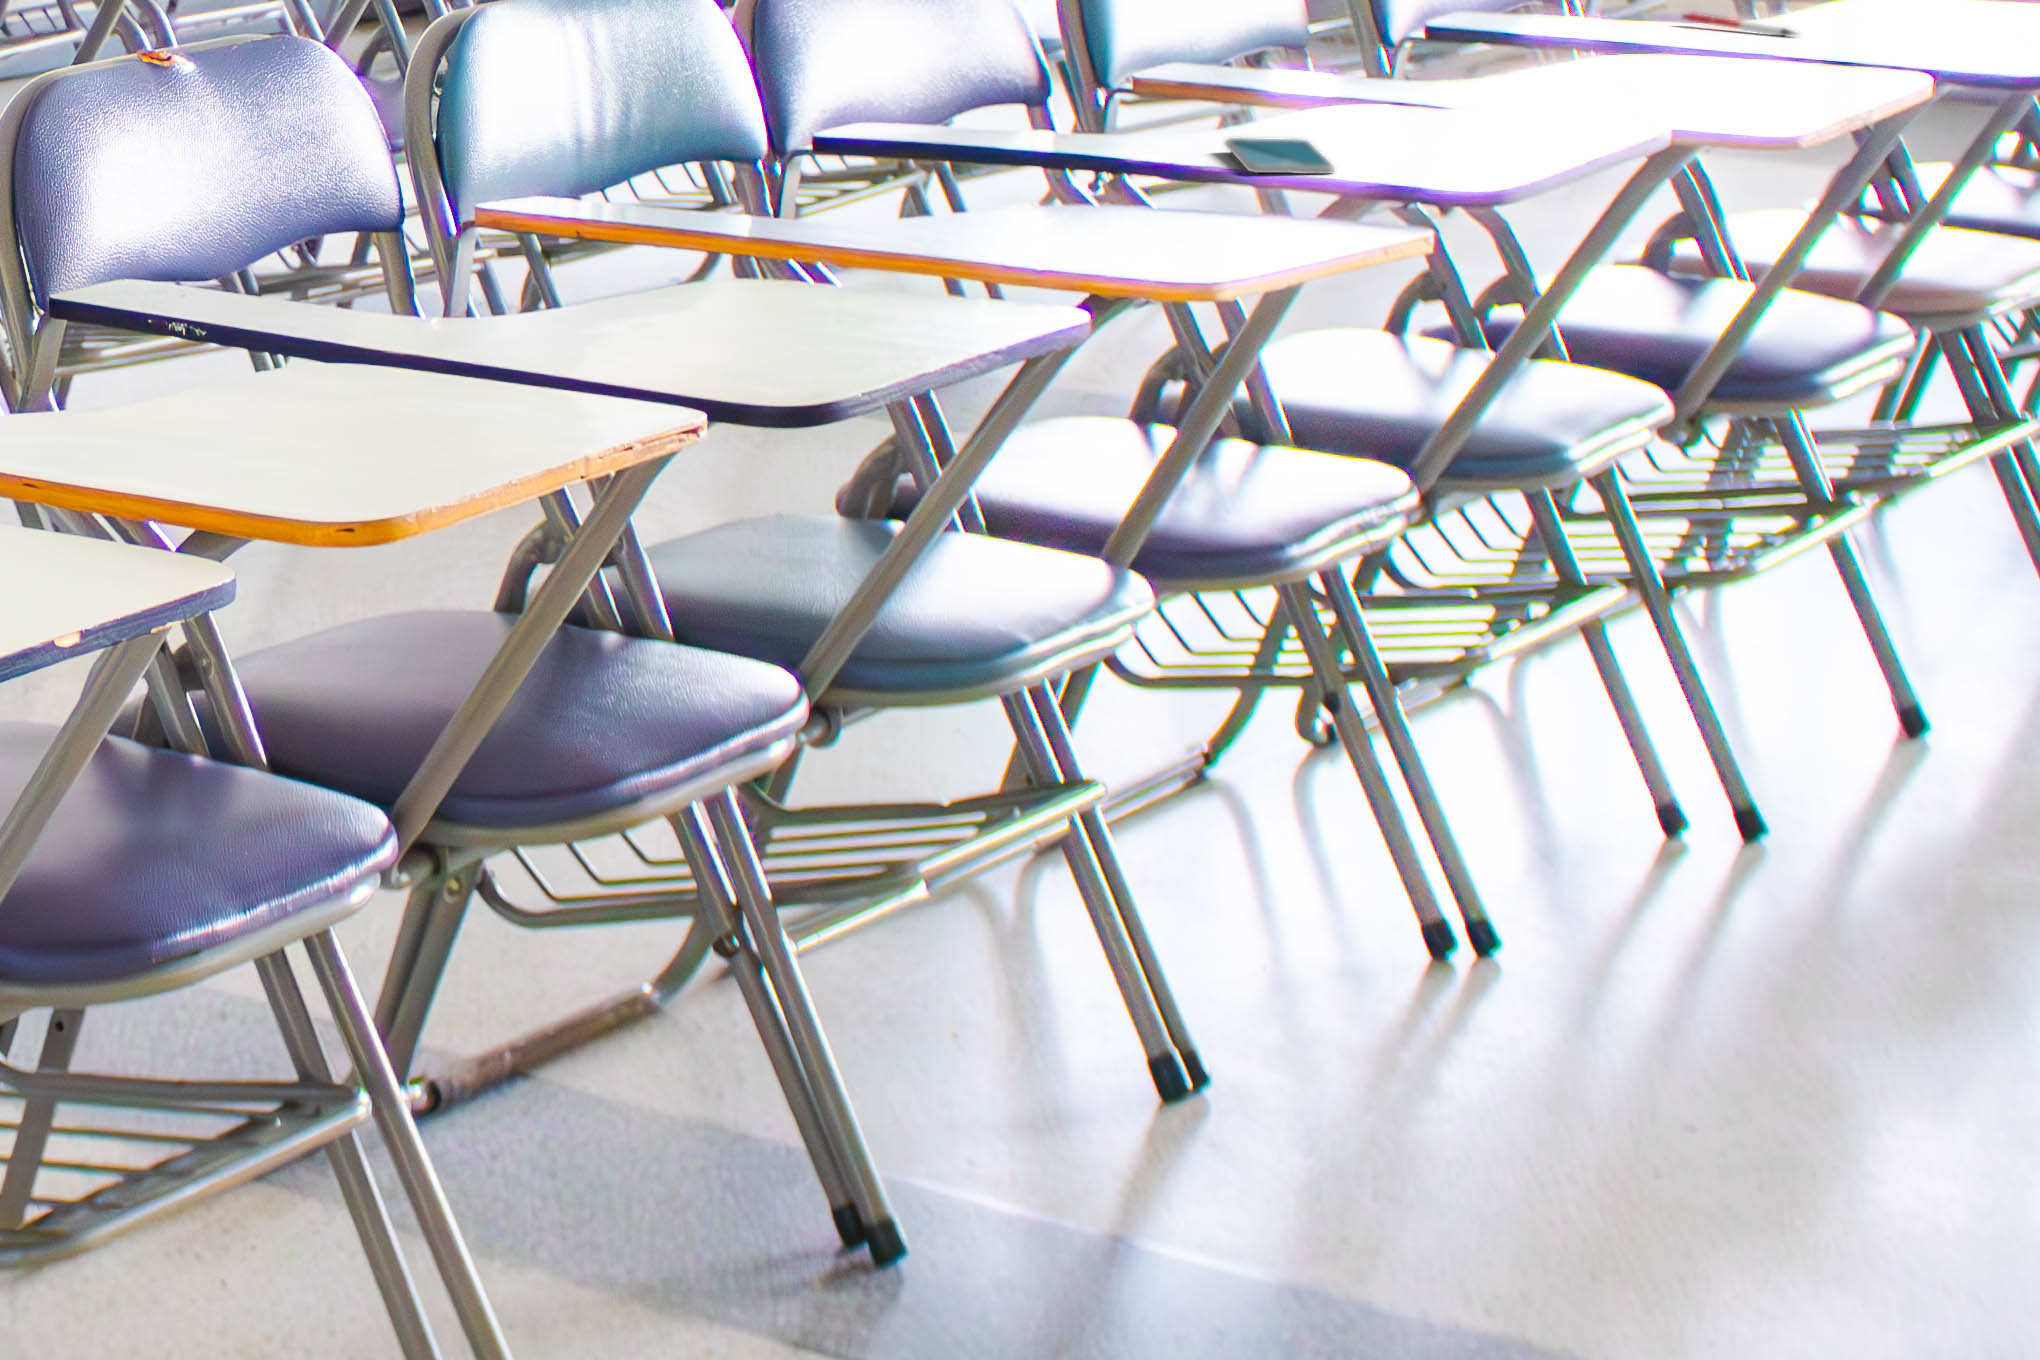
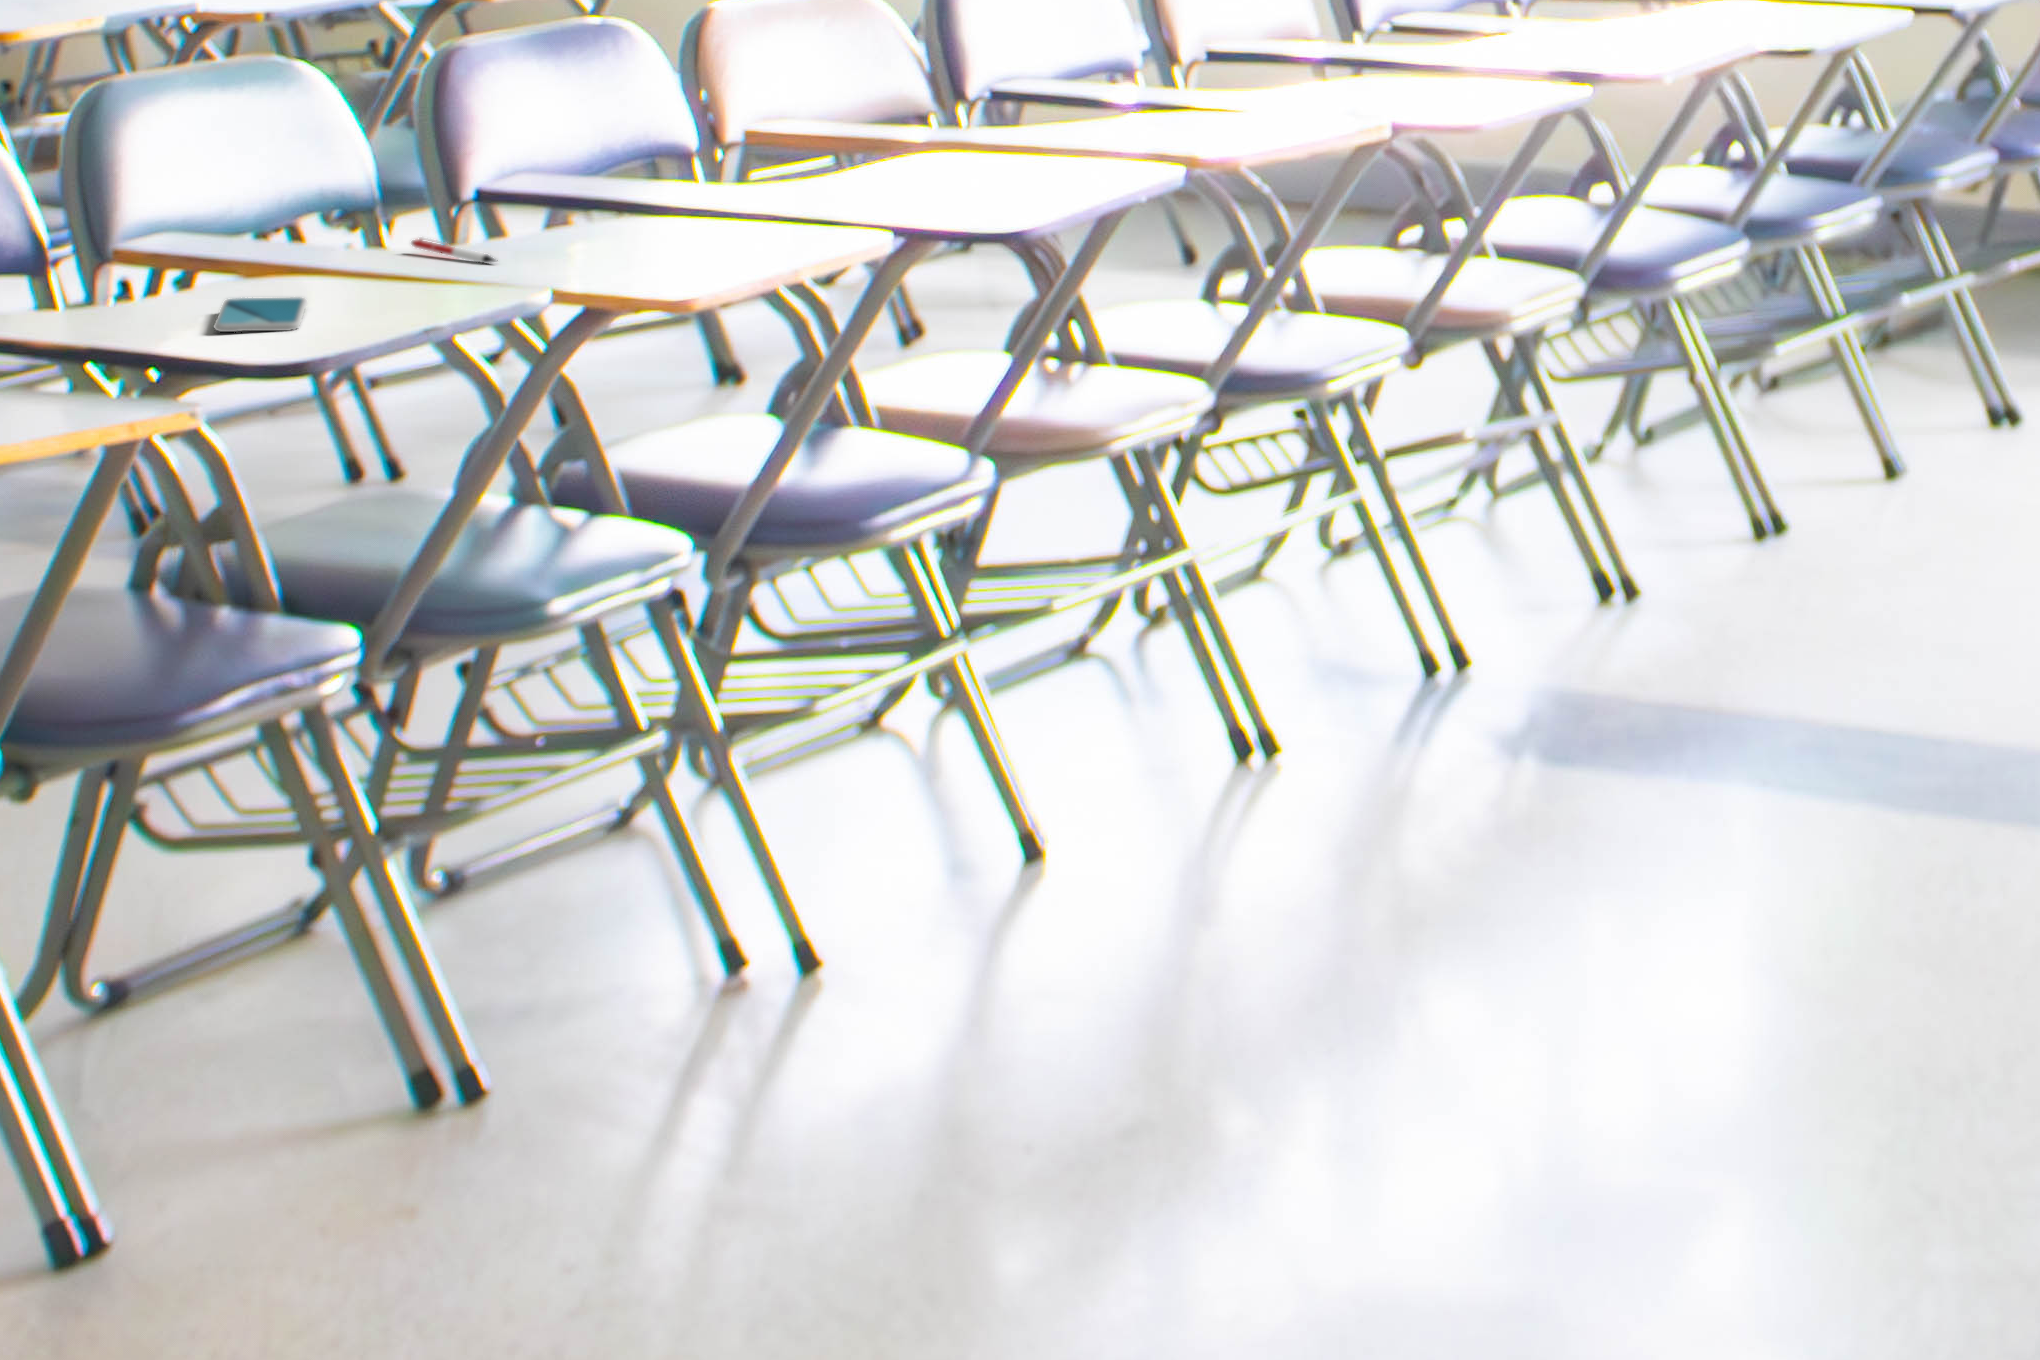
pen: present [1683,12,1795,36] -> present [412,238,498,263]

